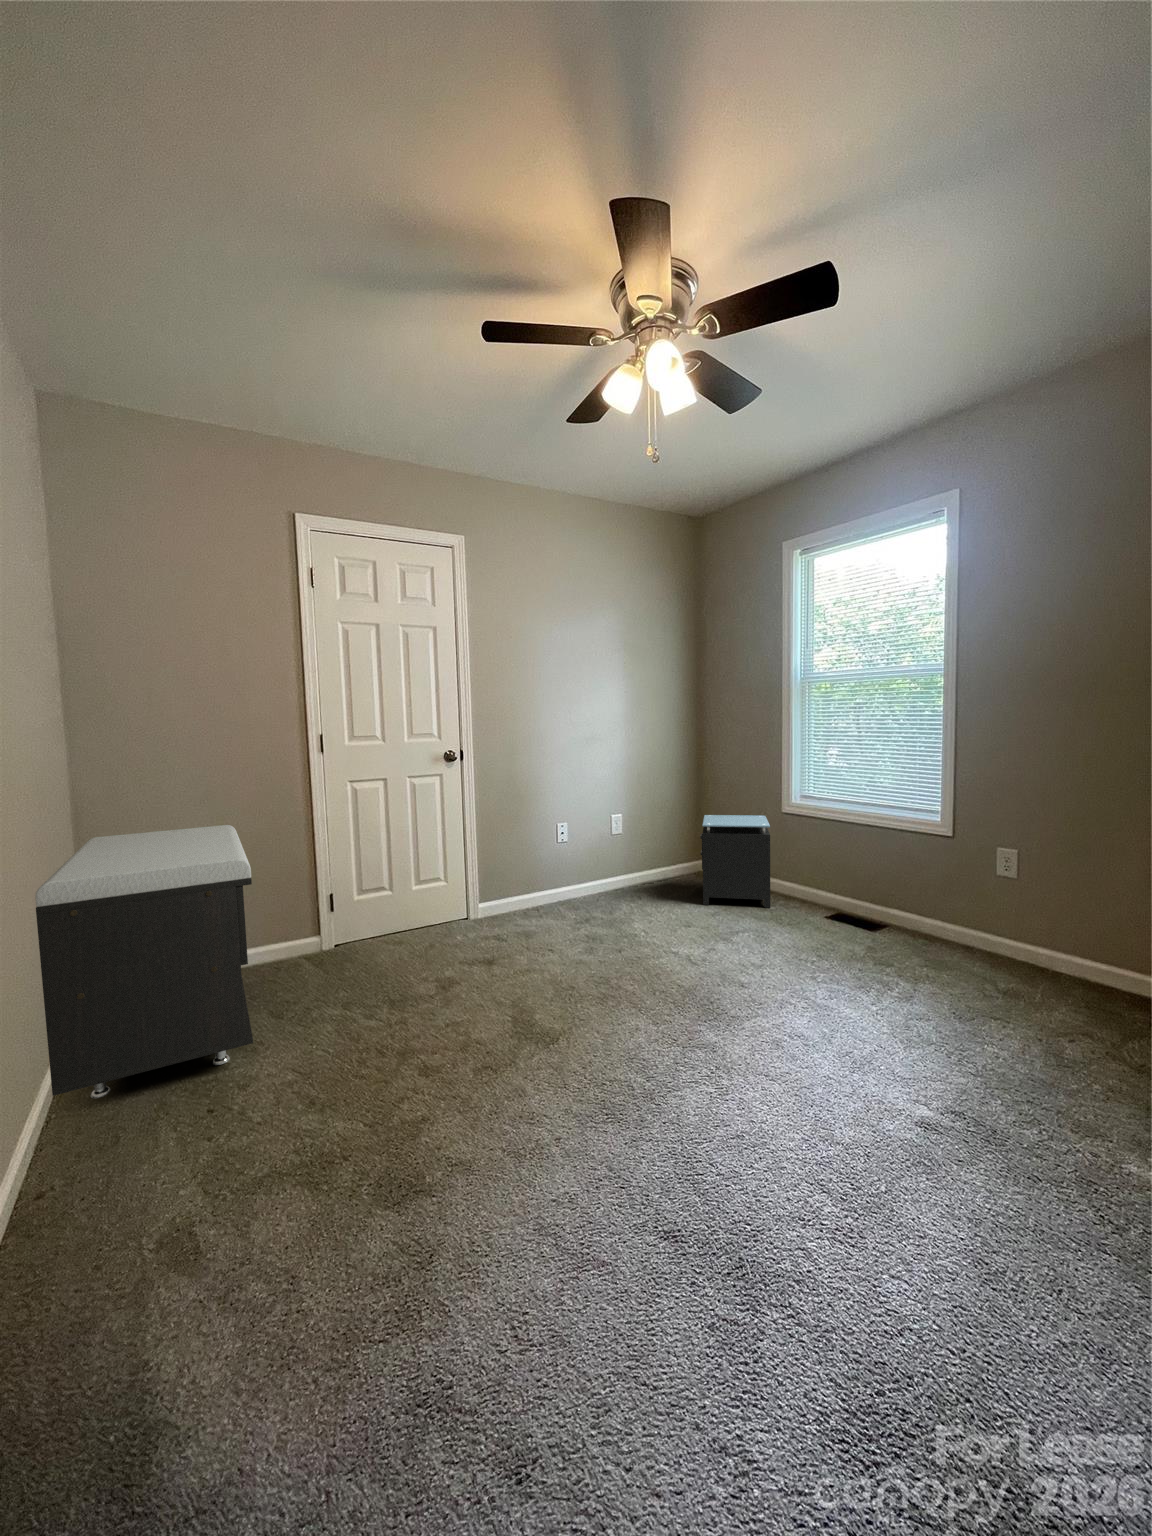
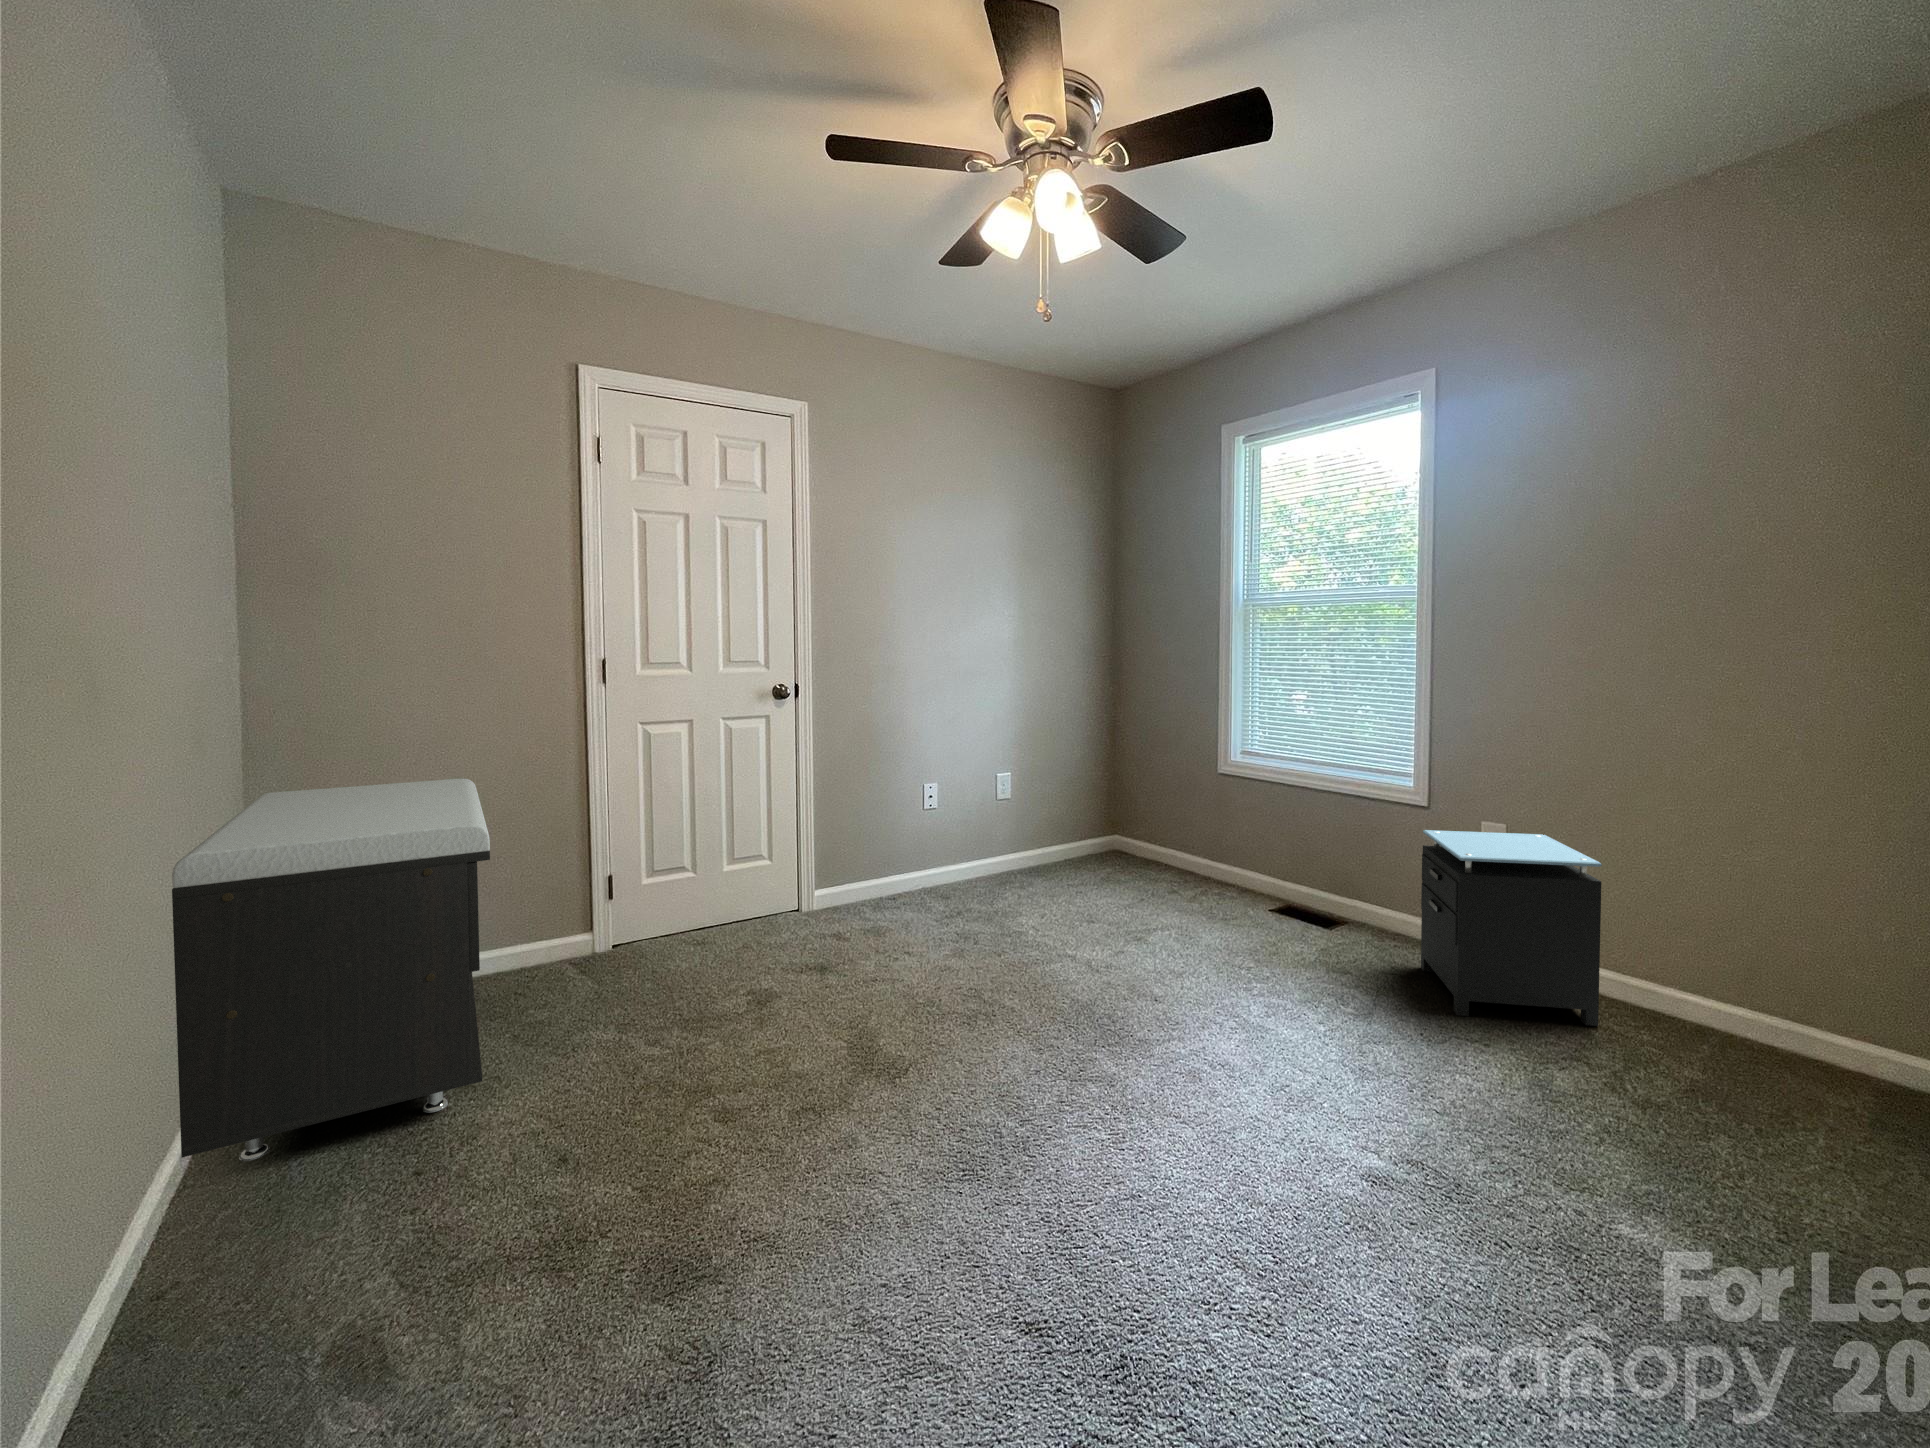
nightstand: present [700,815,770,908] -> present [1421,830,1602,1026]

